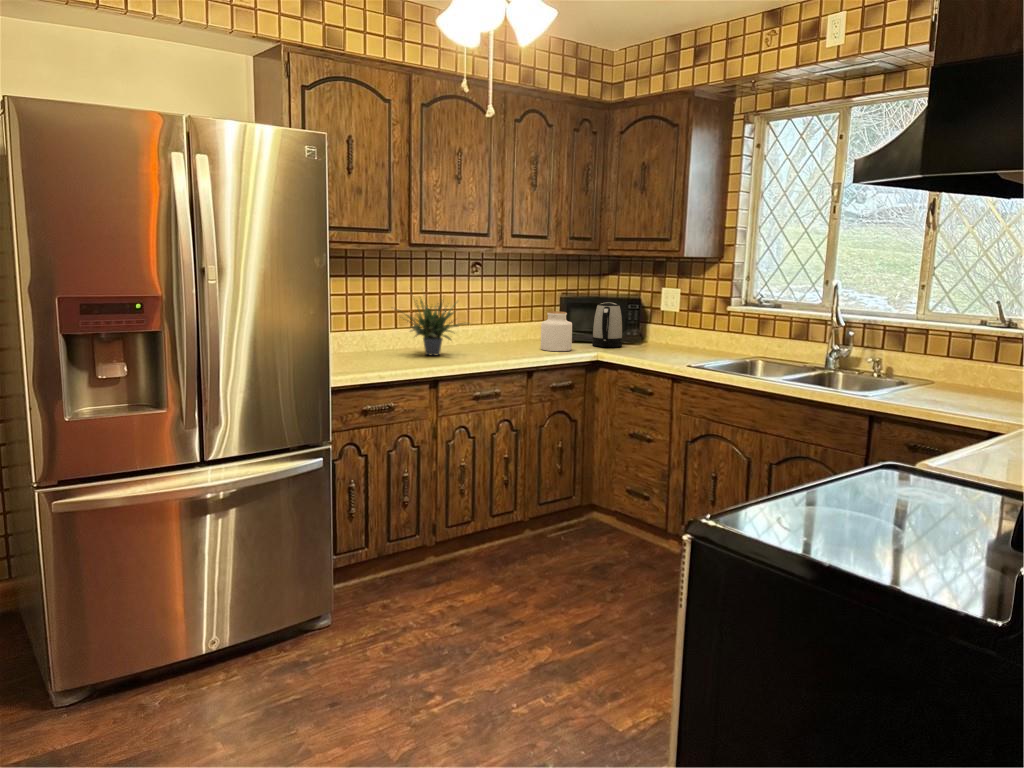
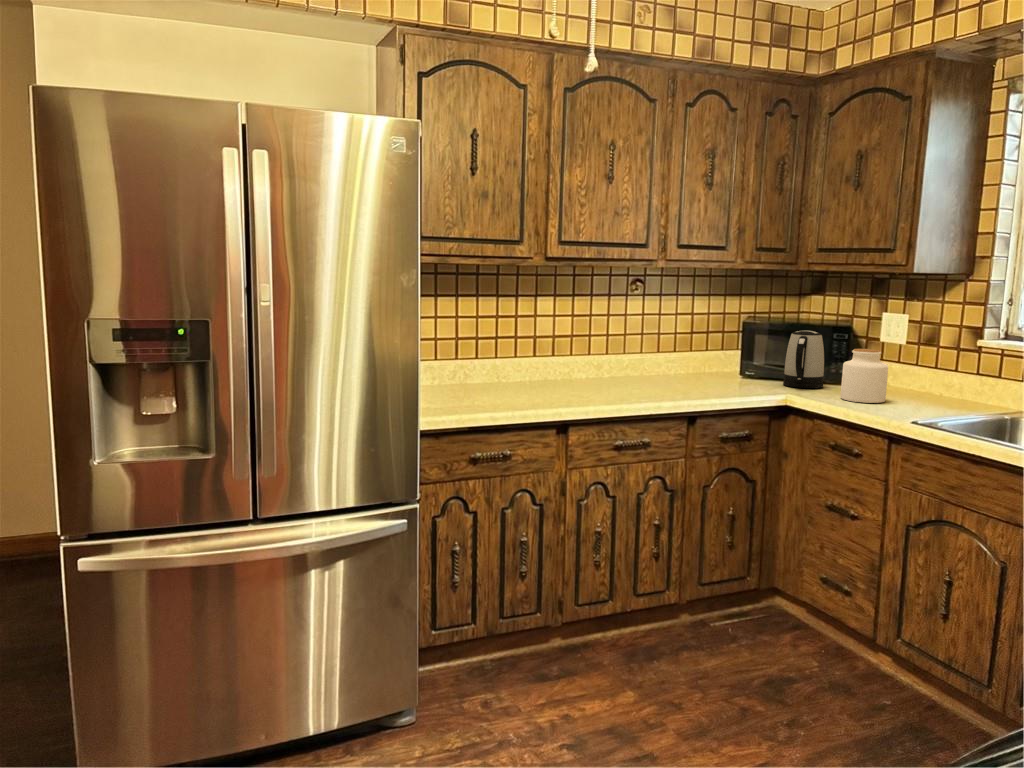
potted plant: present [398,299,464,355] -> none [522,304,622,393]
jar: present [541,311,572,351] -> present [841,349,888,403]

